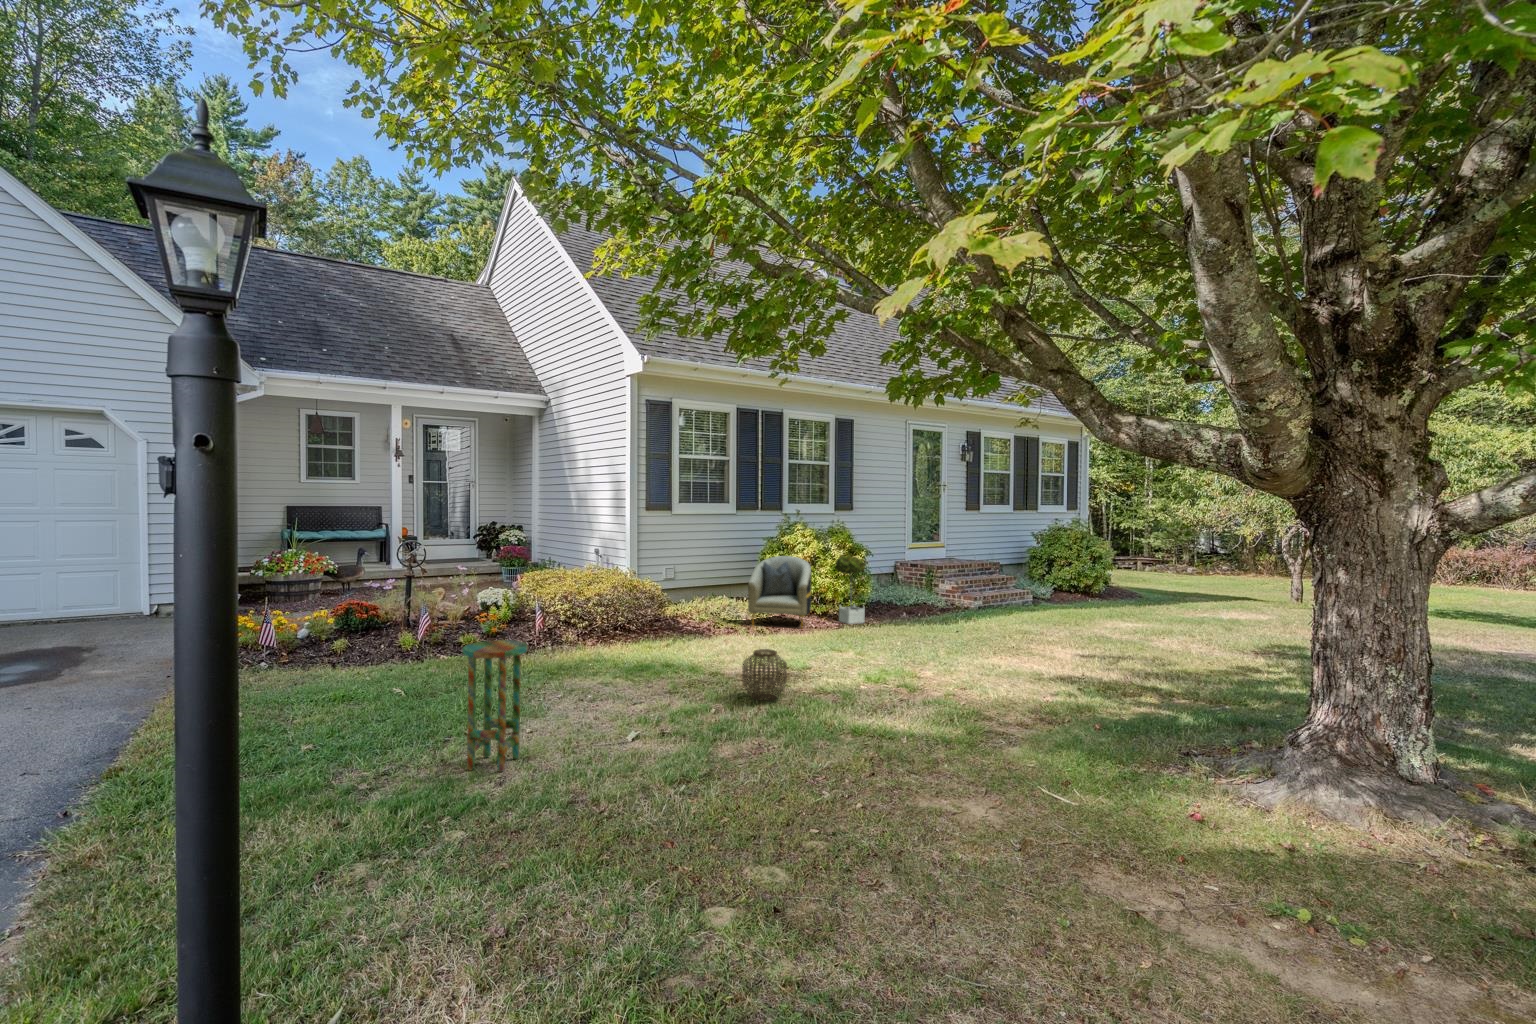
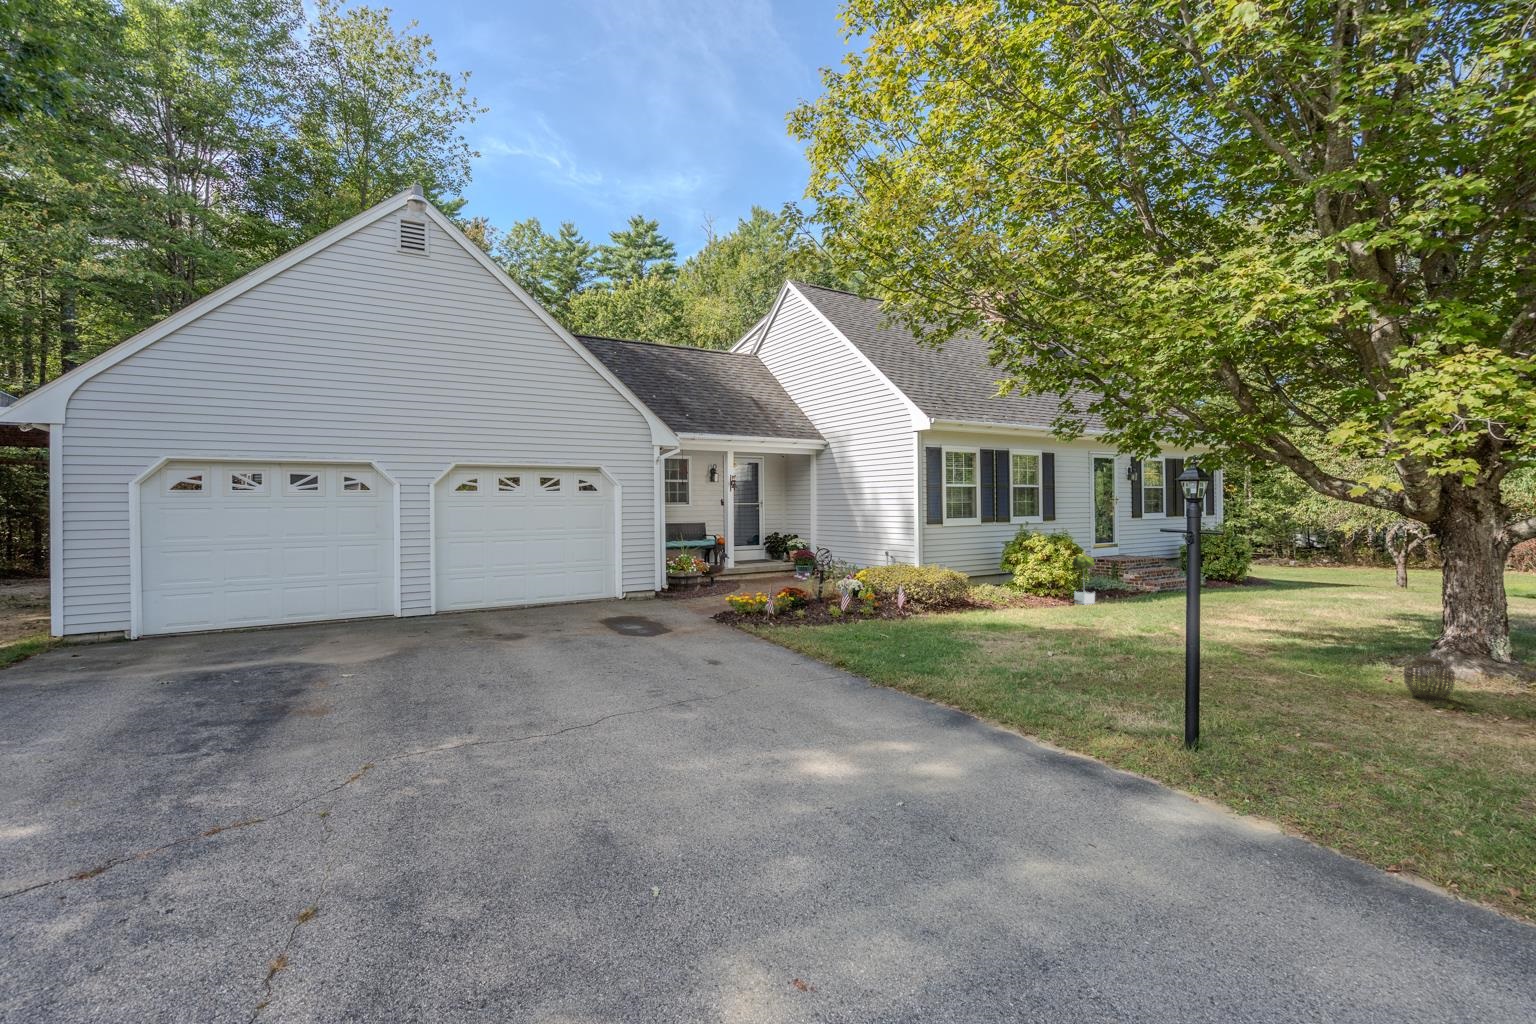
armchair: present [748,556,812,625] -> none [1015,556,1063,608]
side table: present [462,640,528,772] -> none [1010,605,1045,673]
woven basket: present [742,649,787,701] -> present [1404,657,1455,700]

